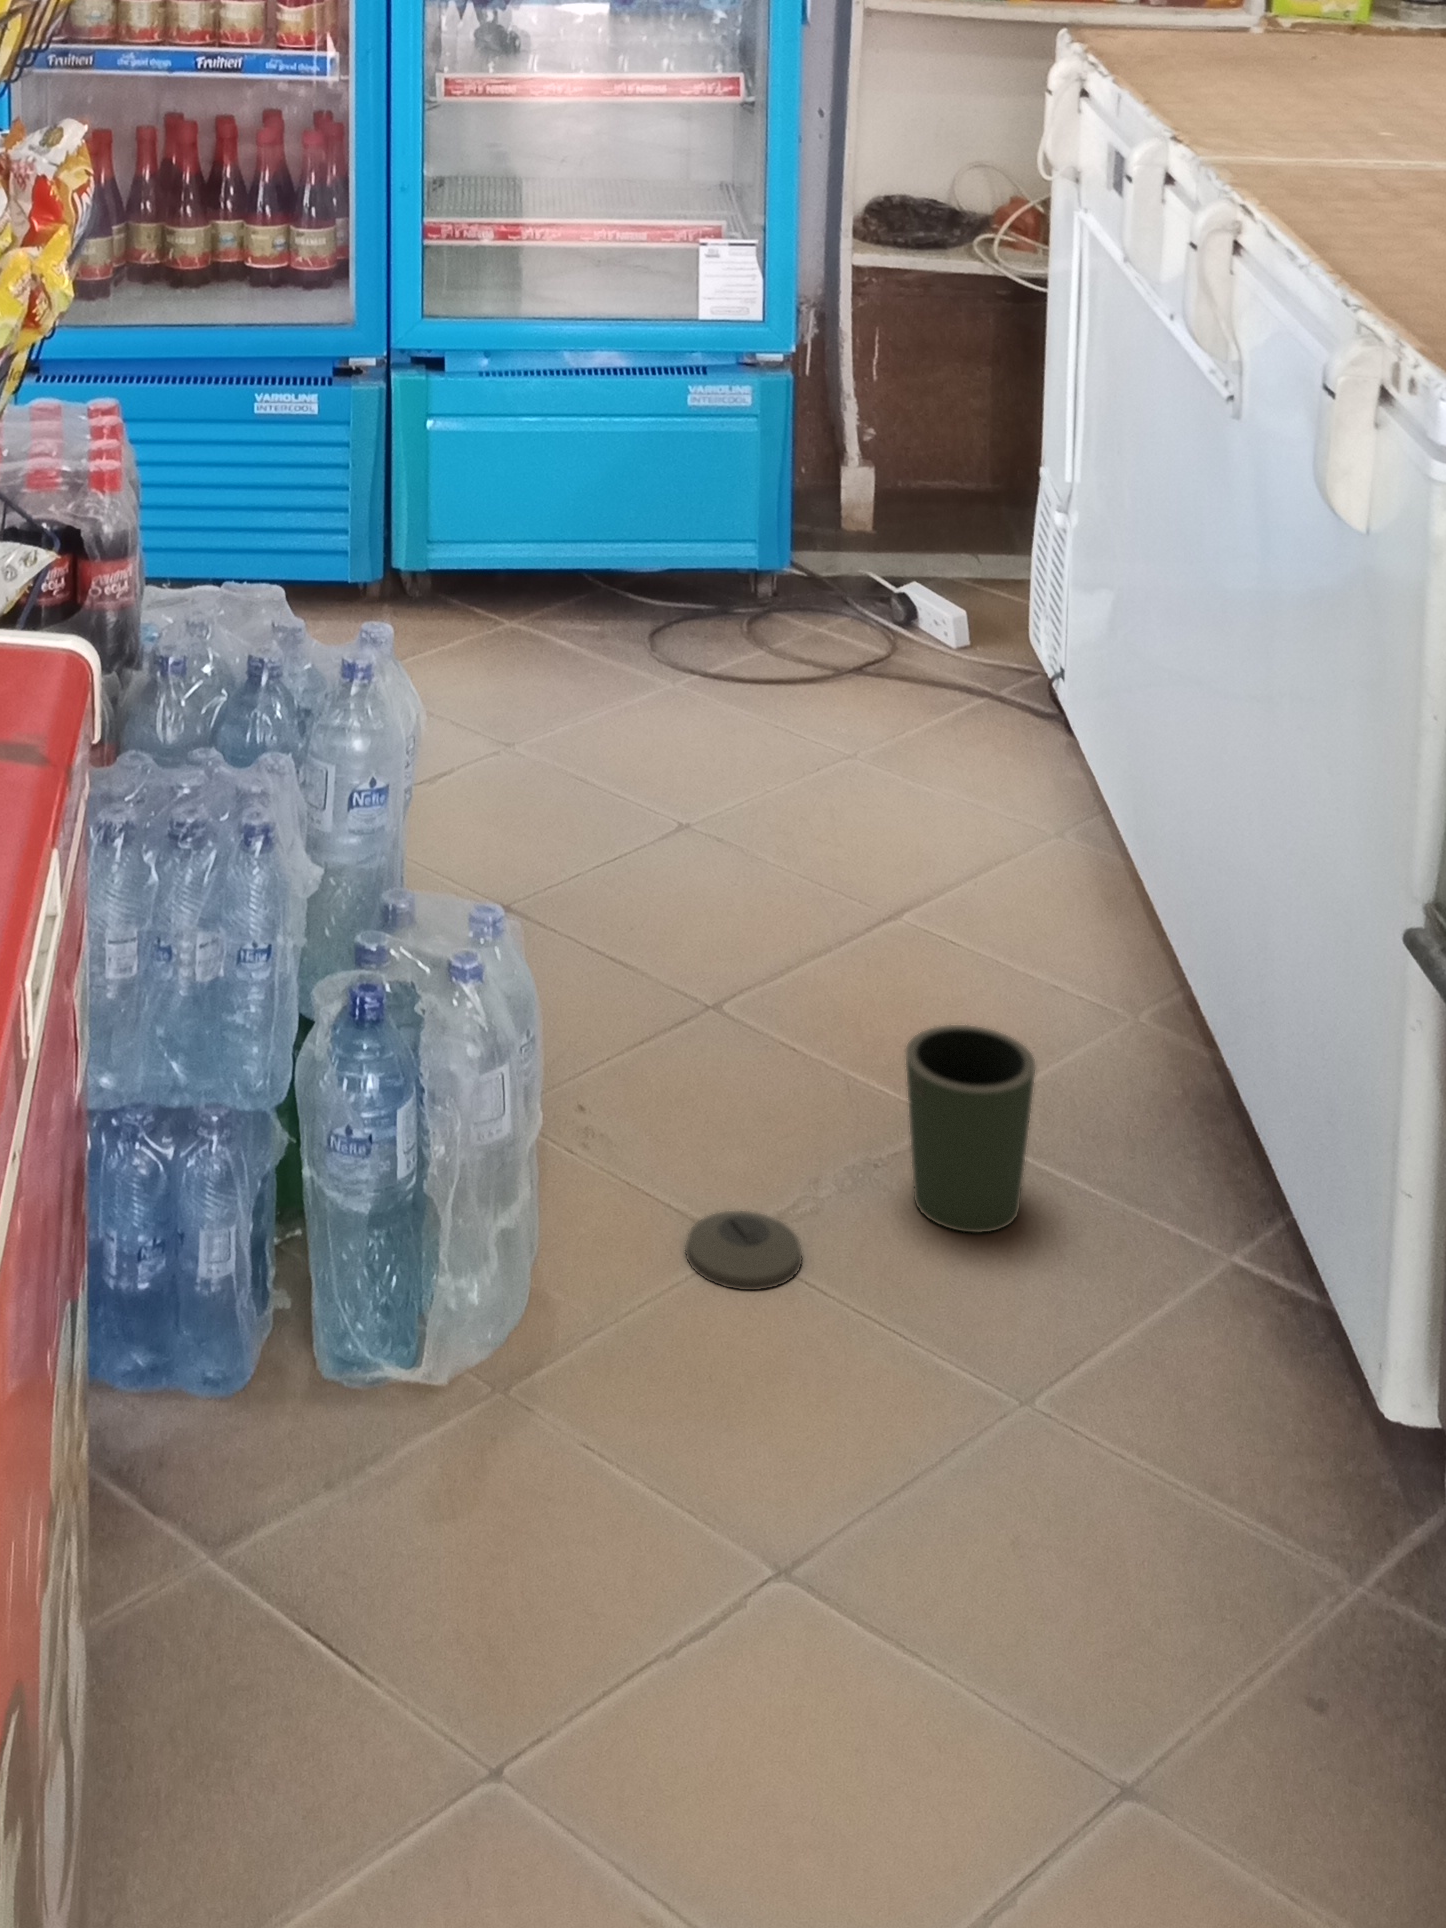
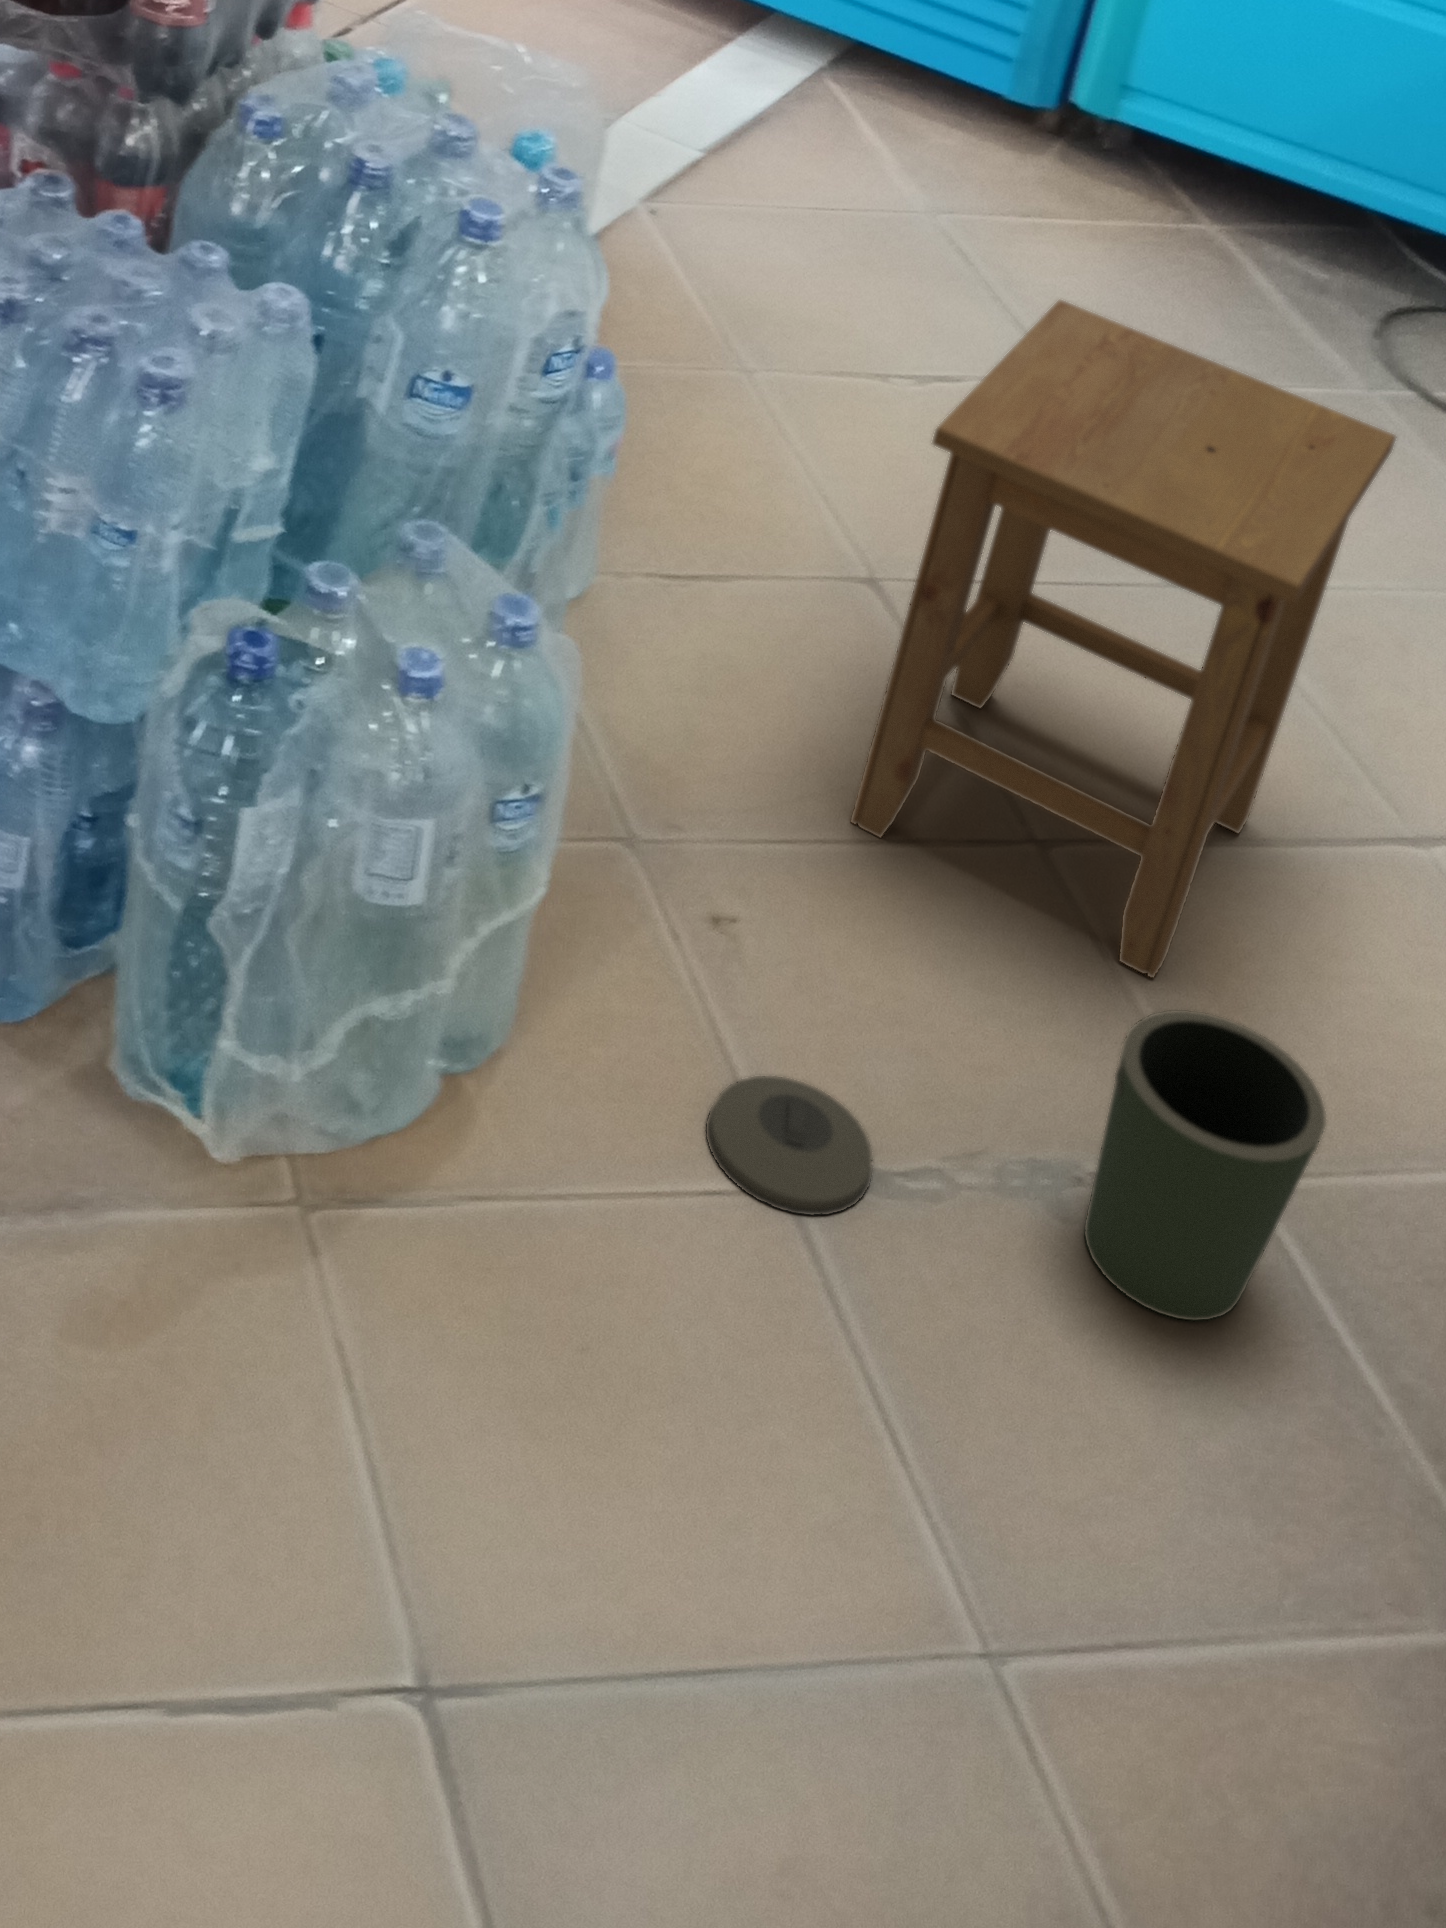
stool: none [598,646,860,1063] -> present [851,300,1396,977]

